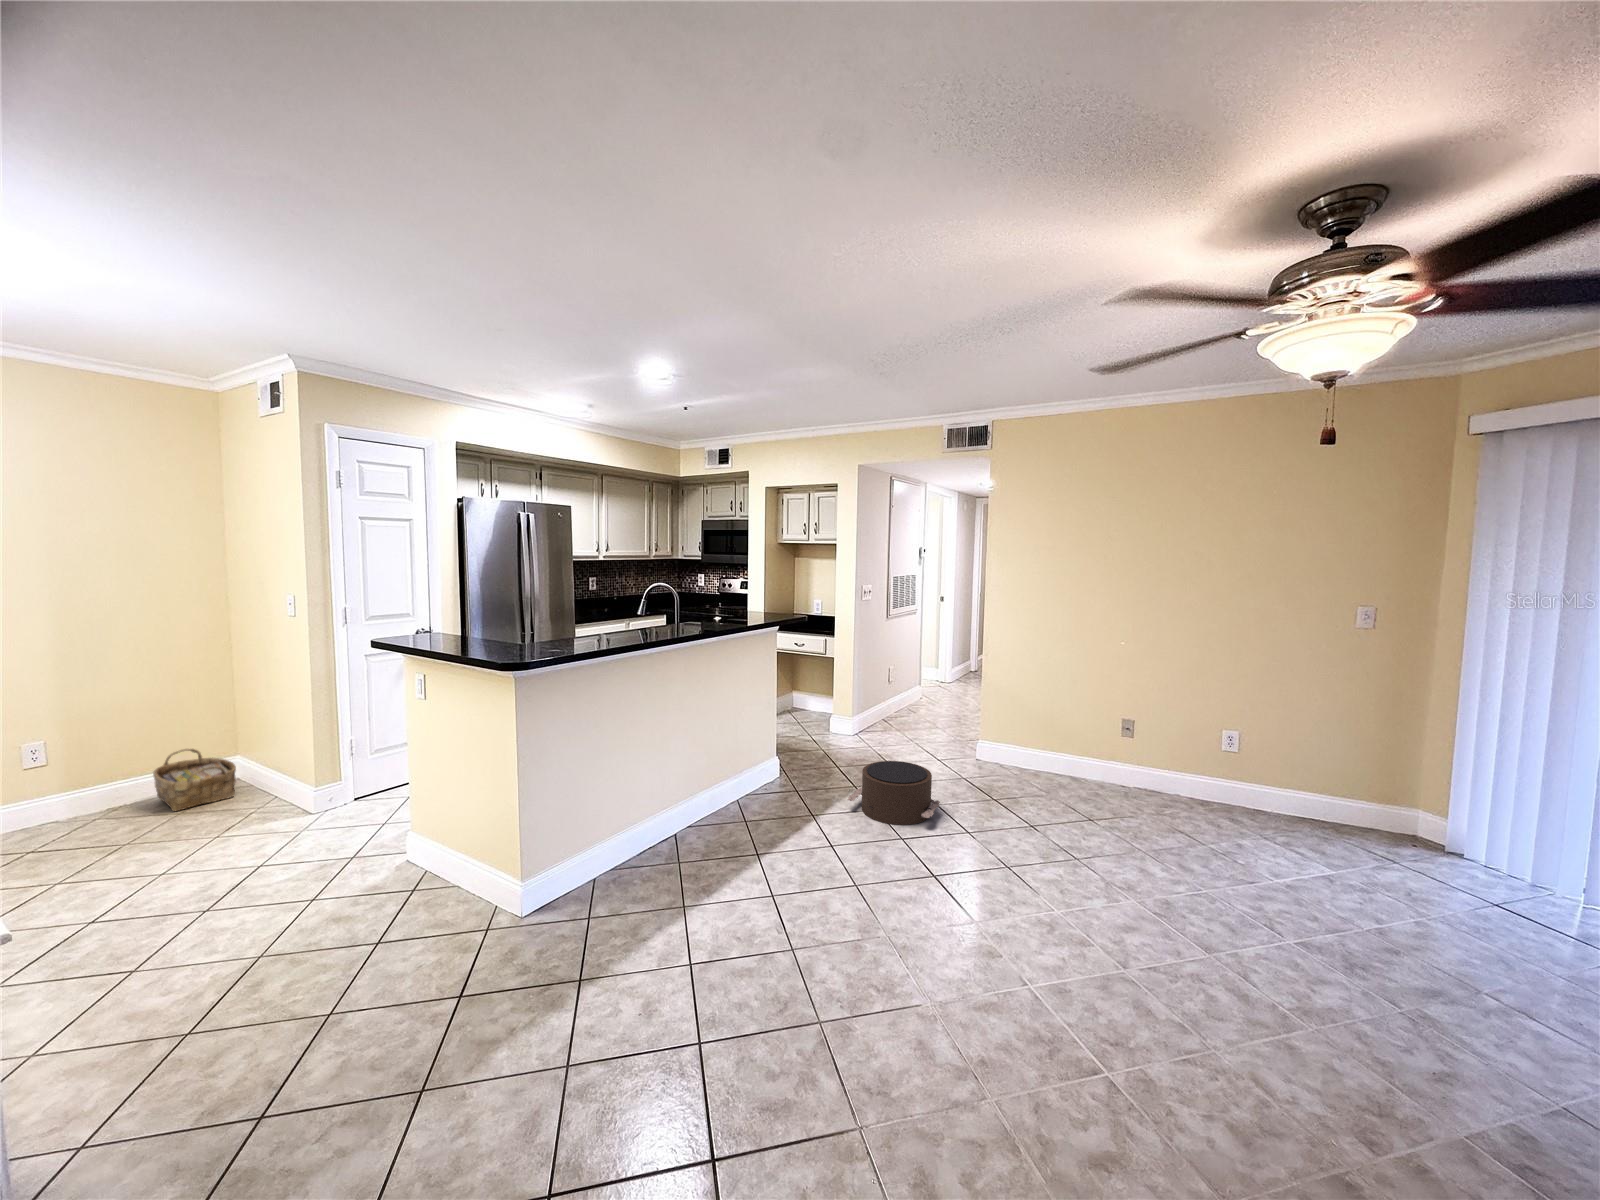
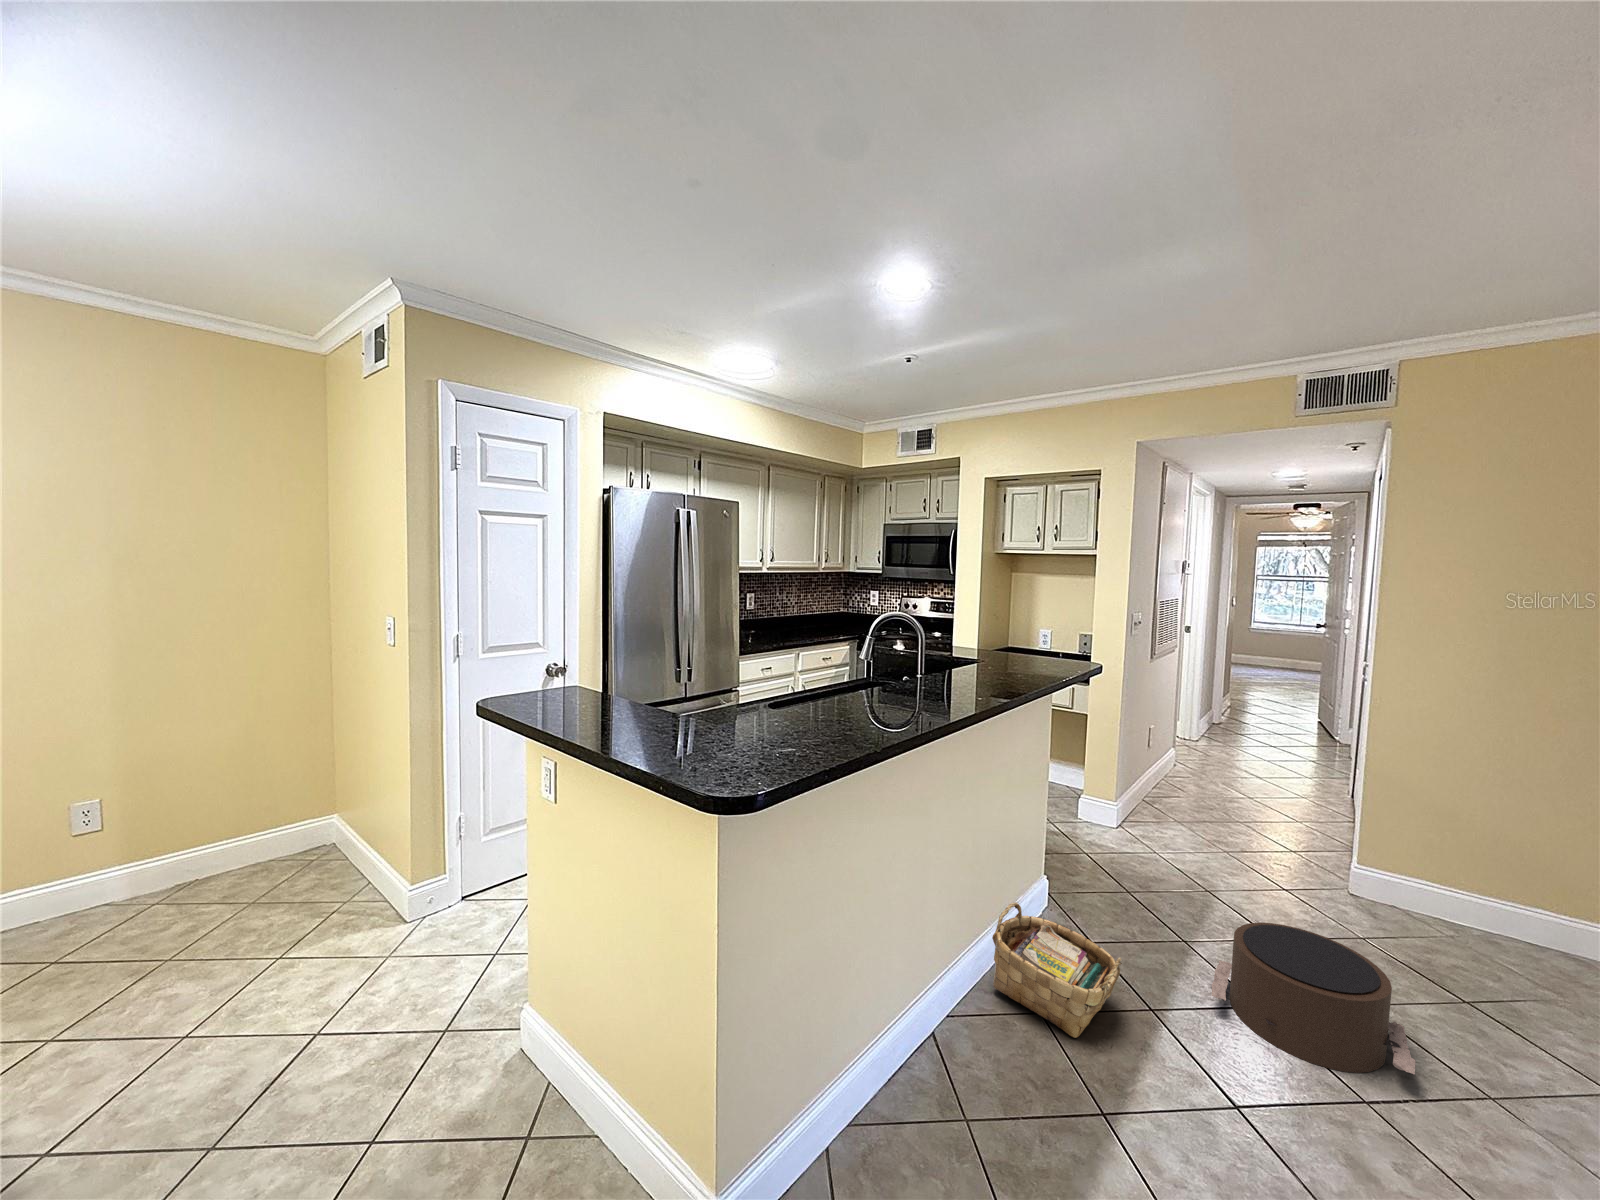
woven basket: present [153,749,236,811] -> present [992,902,1122,1038]

